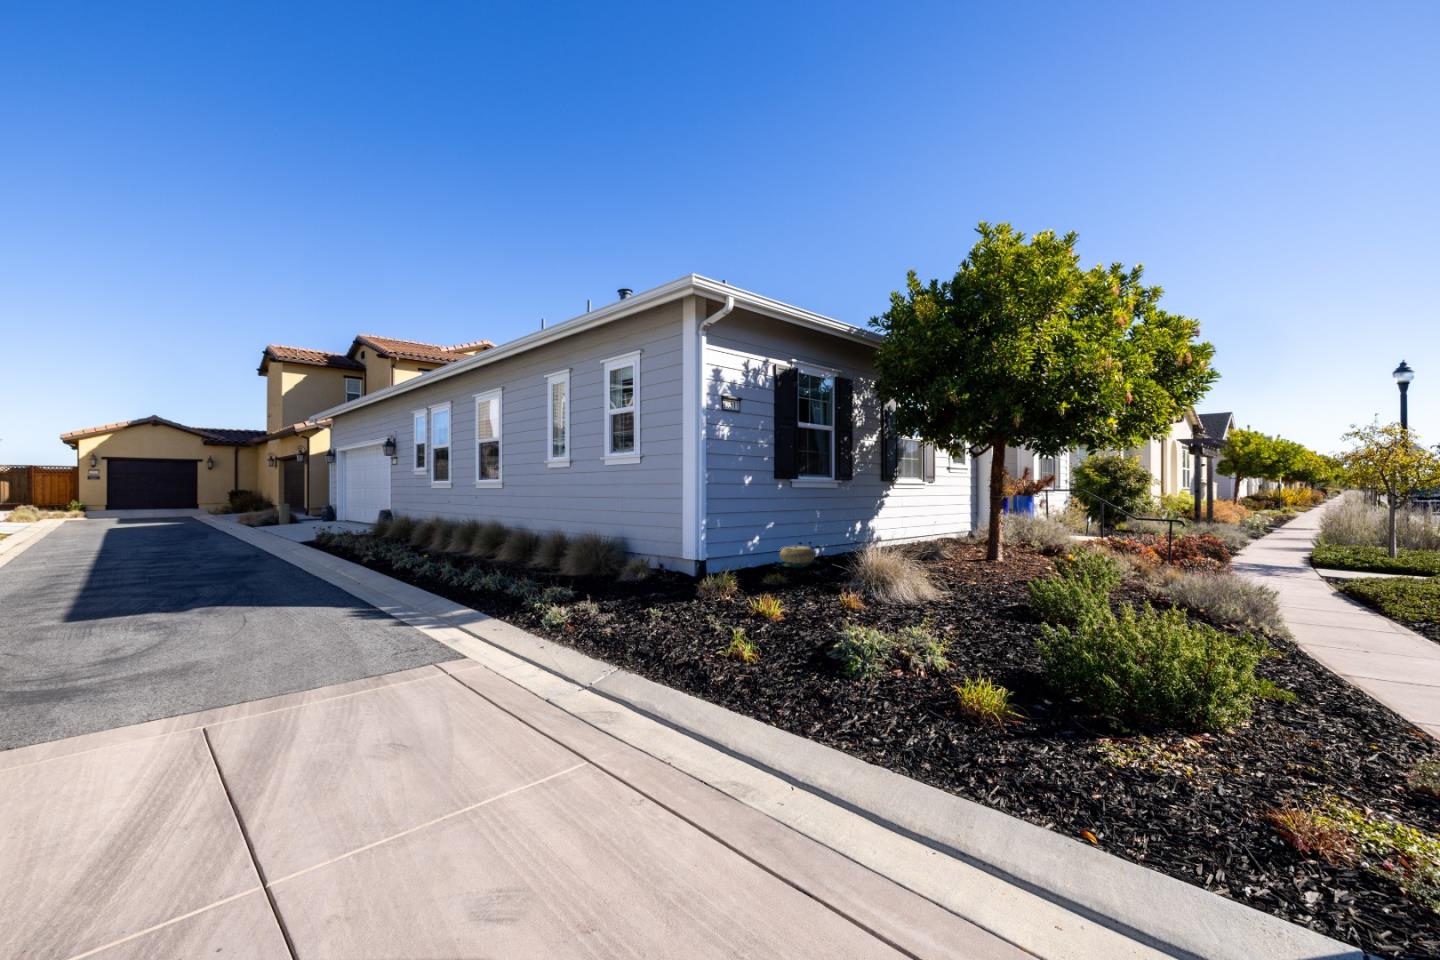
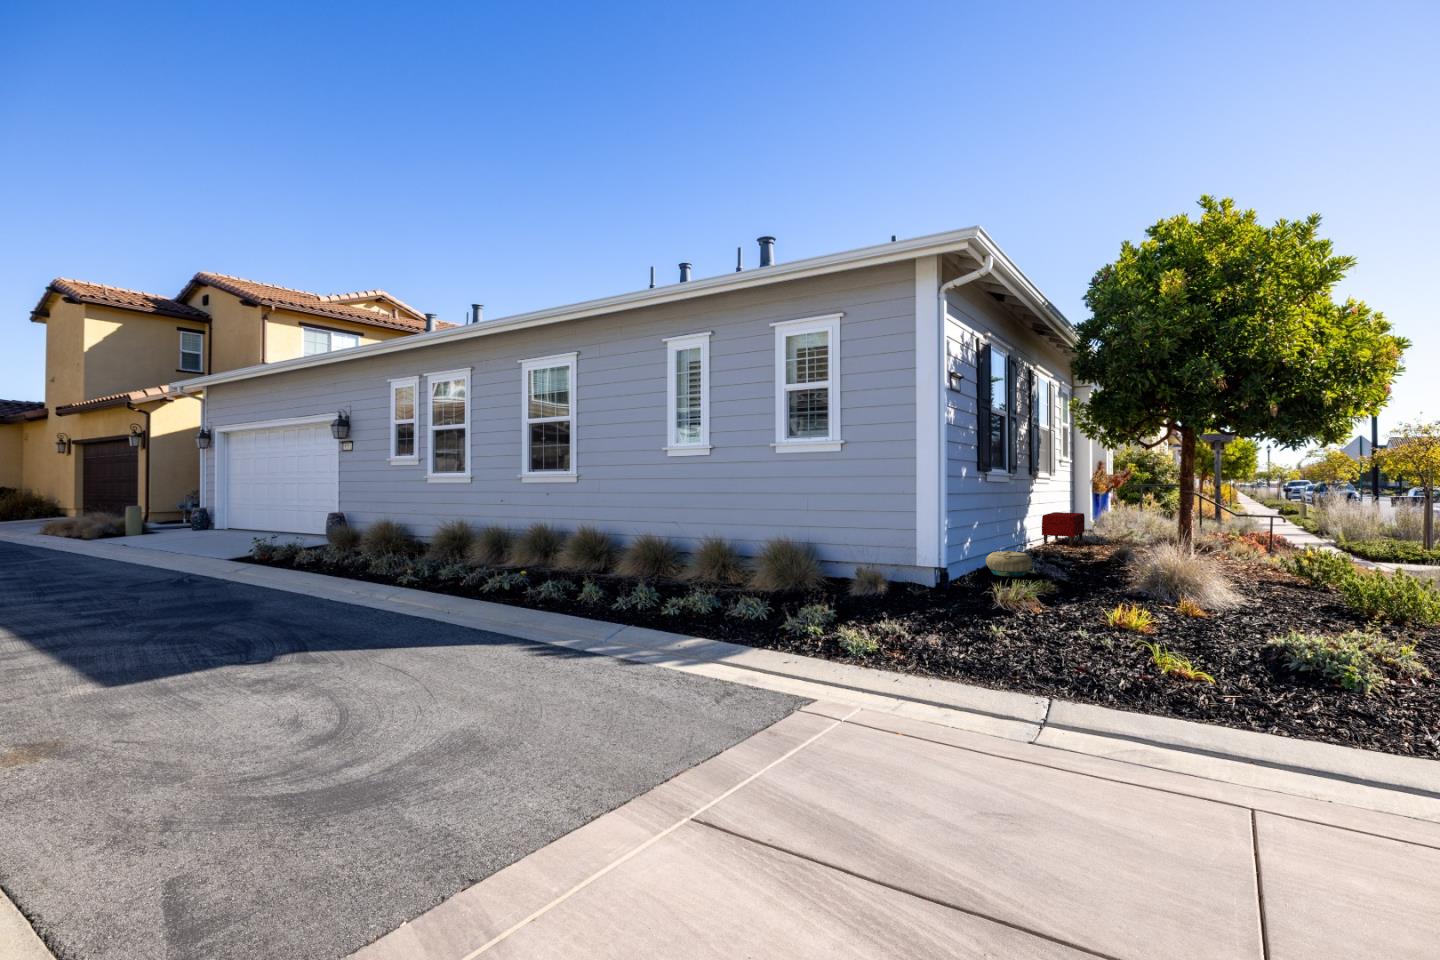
bench: none [897,513,948,543] -> present [1042,512,1085,546]

